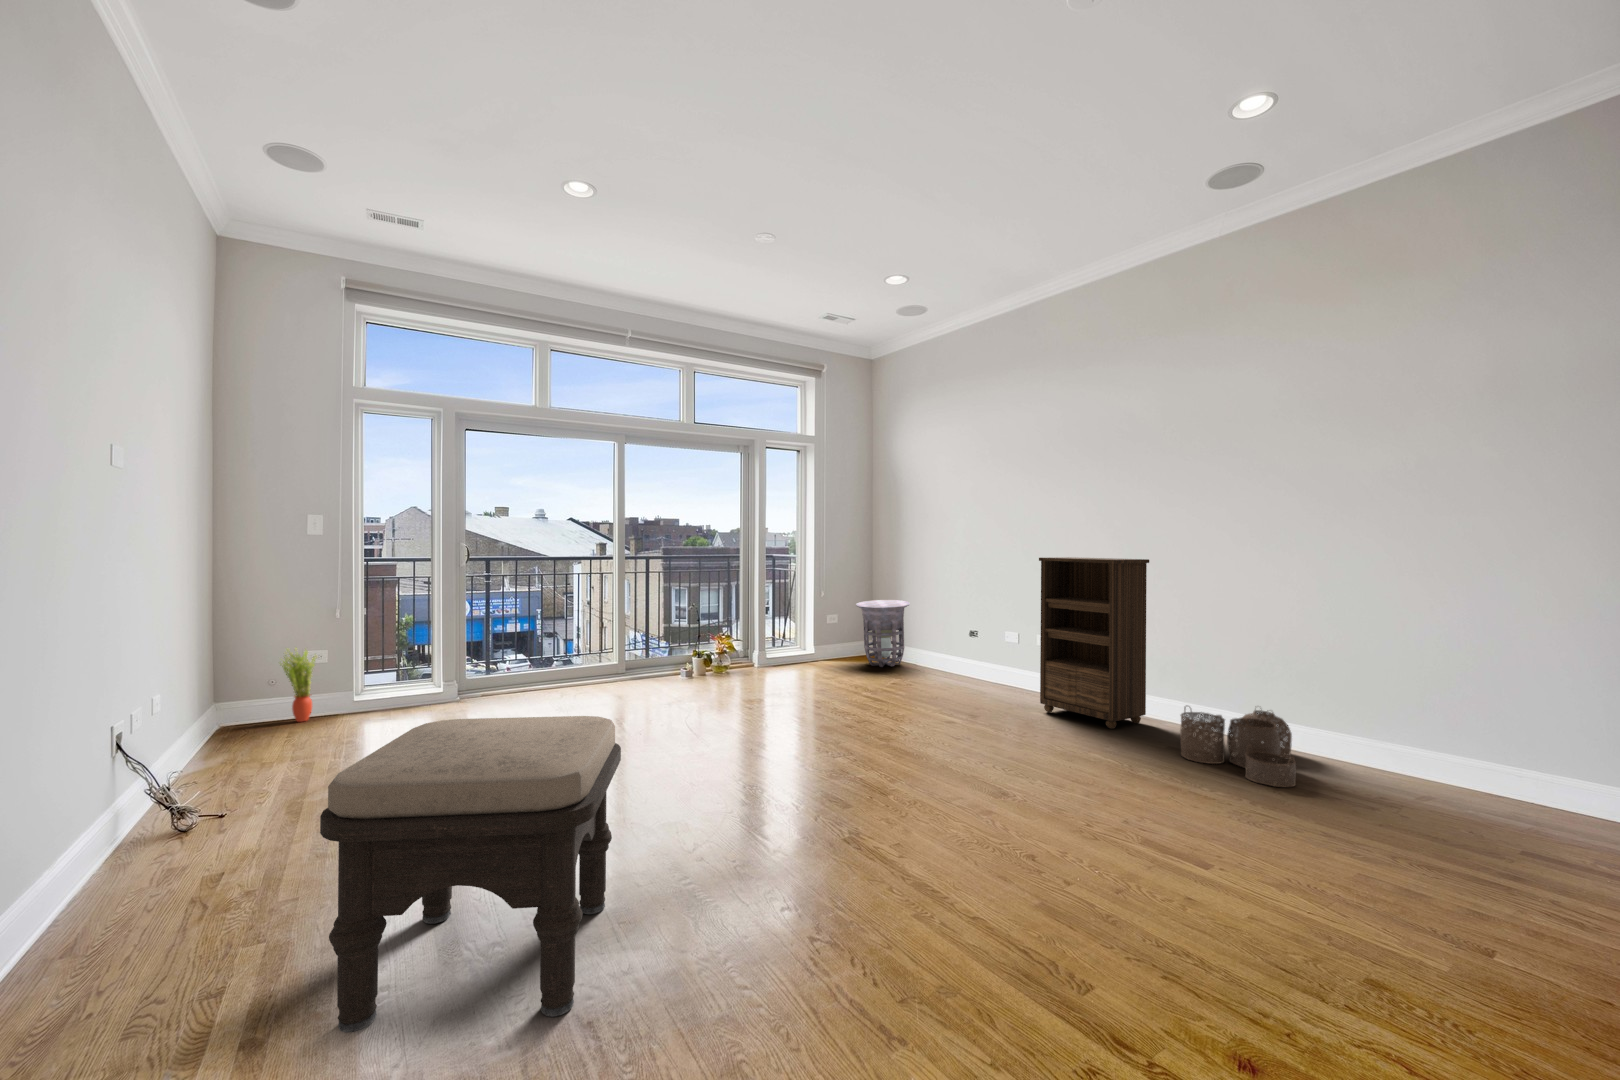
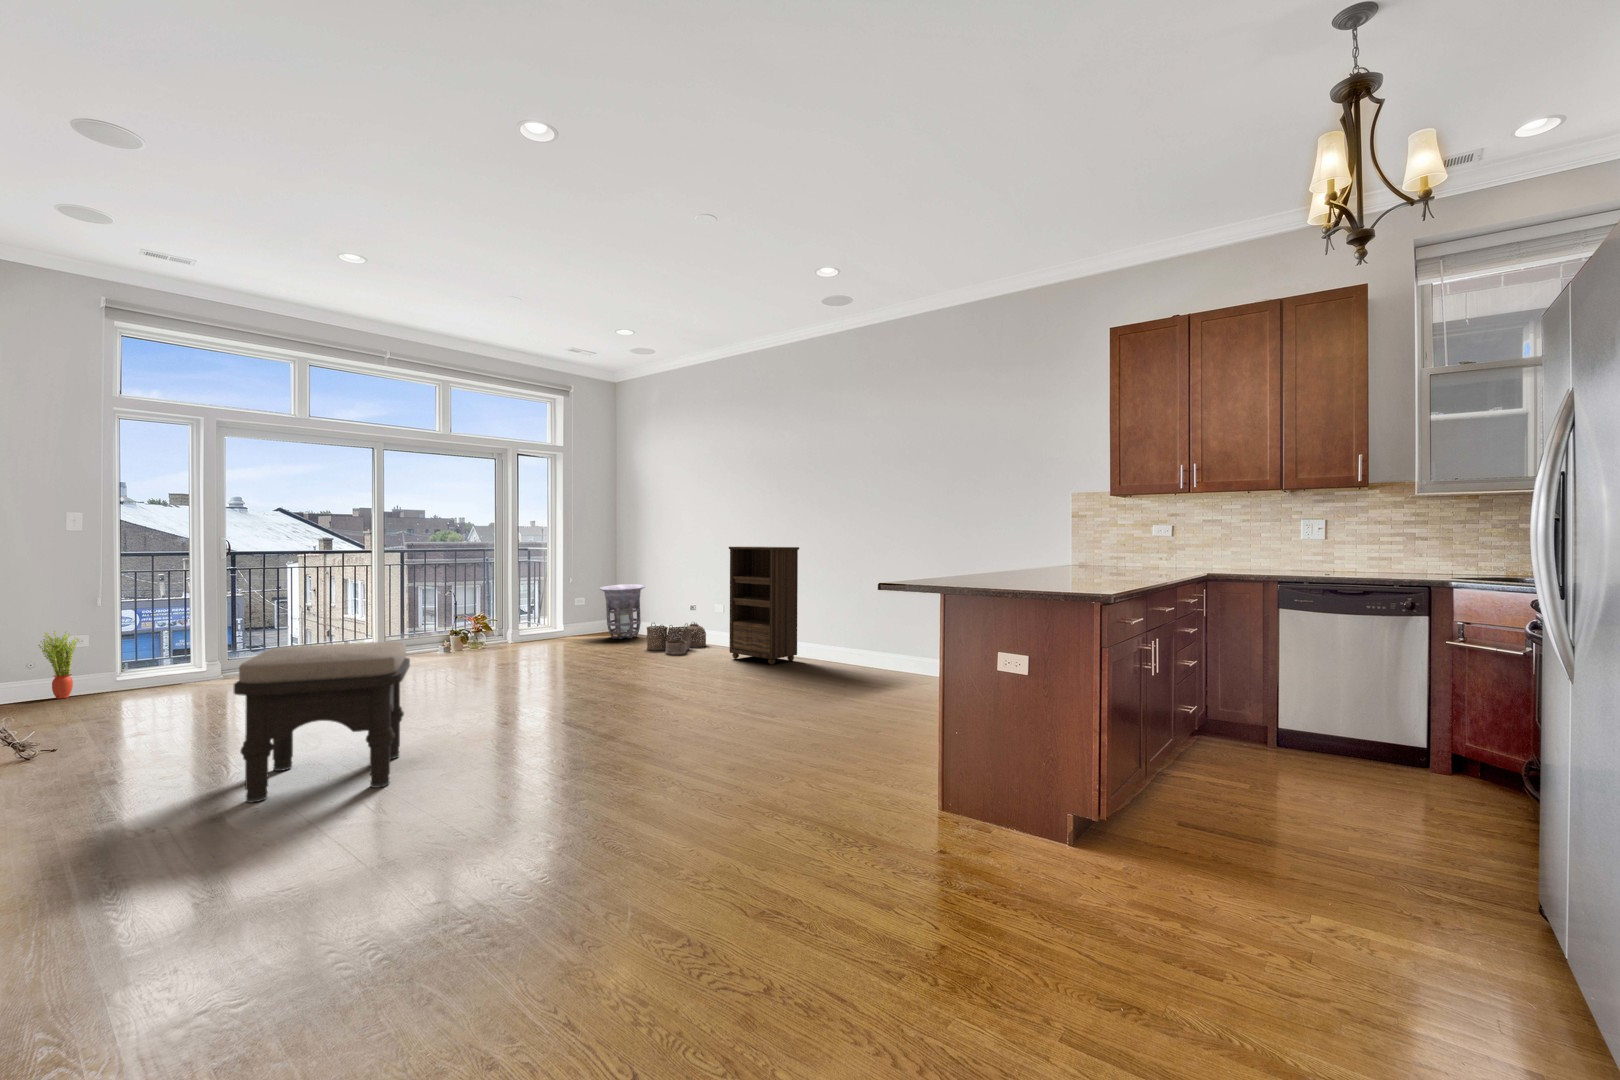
woven basket: present [1180,707,1296,787] -> present [647,622,706,655]

